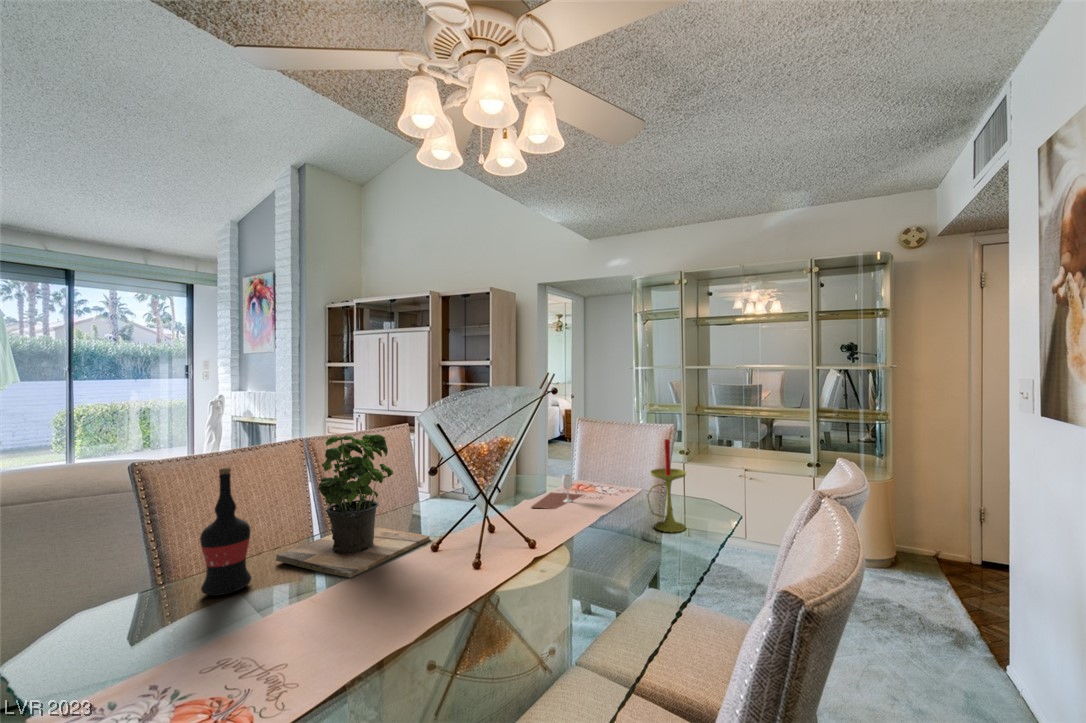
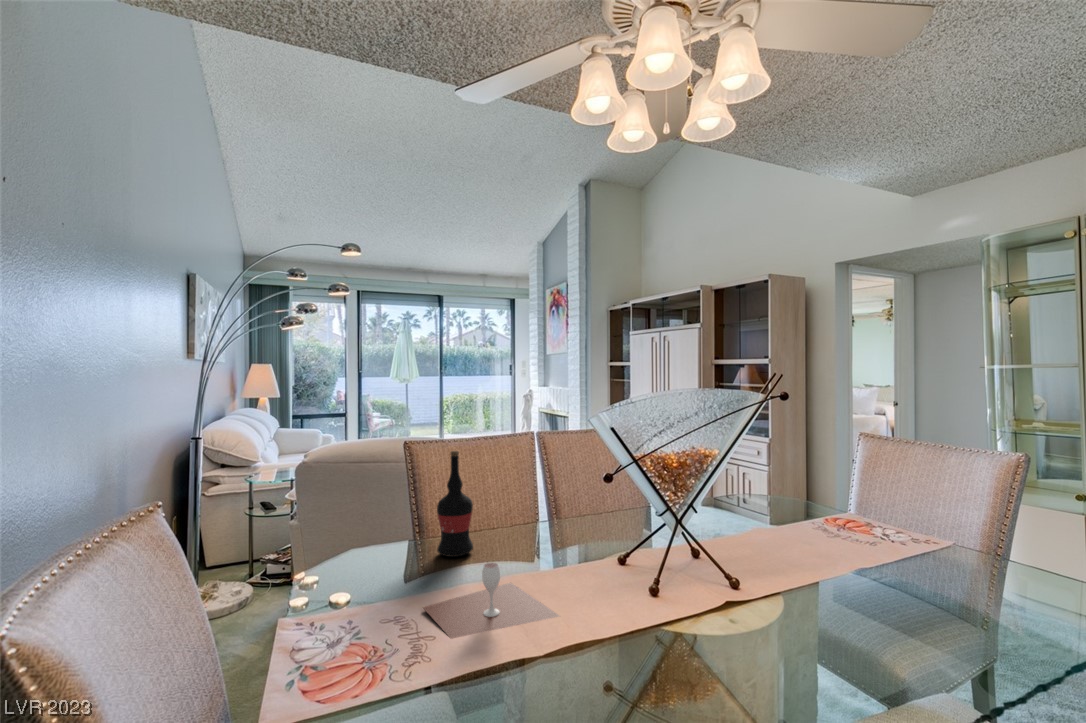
potted plant: present [276,434,430,578] -> none [500,432,633,571]
candle: present [647,439,686,532] -> none [941,475,1023,625]
wine glass: present [532,475,583,509] -> present [423,563,559,639]

